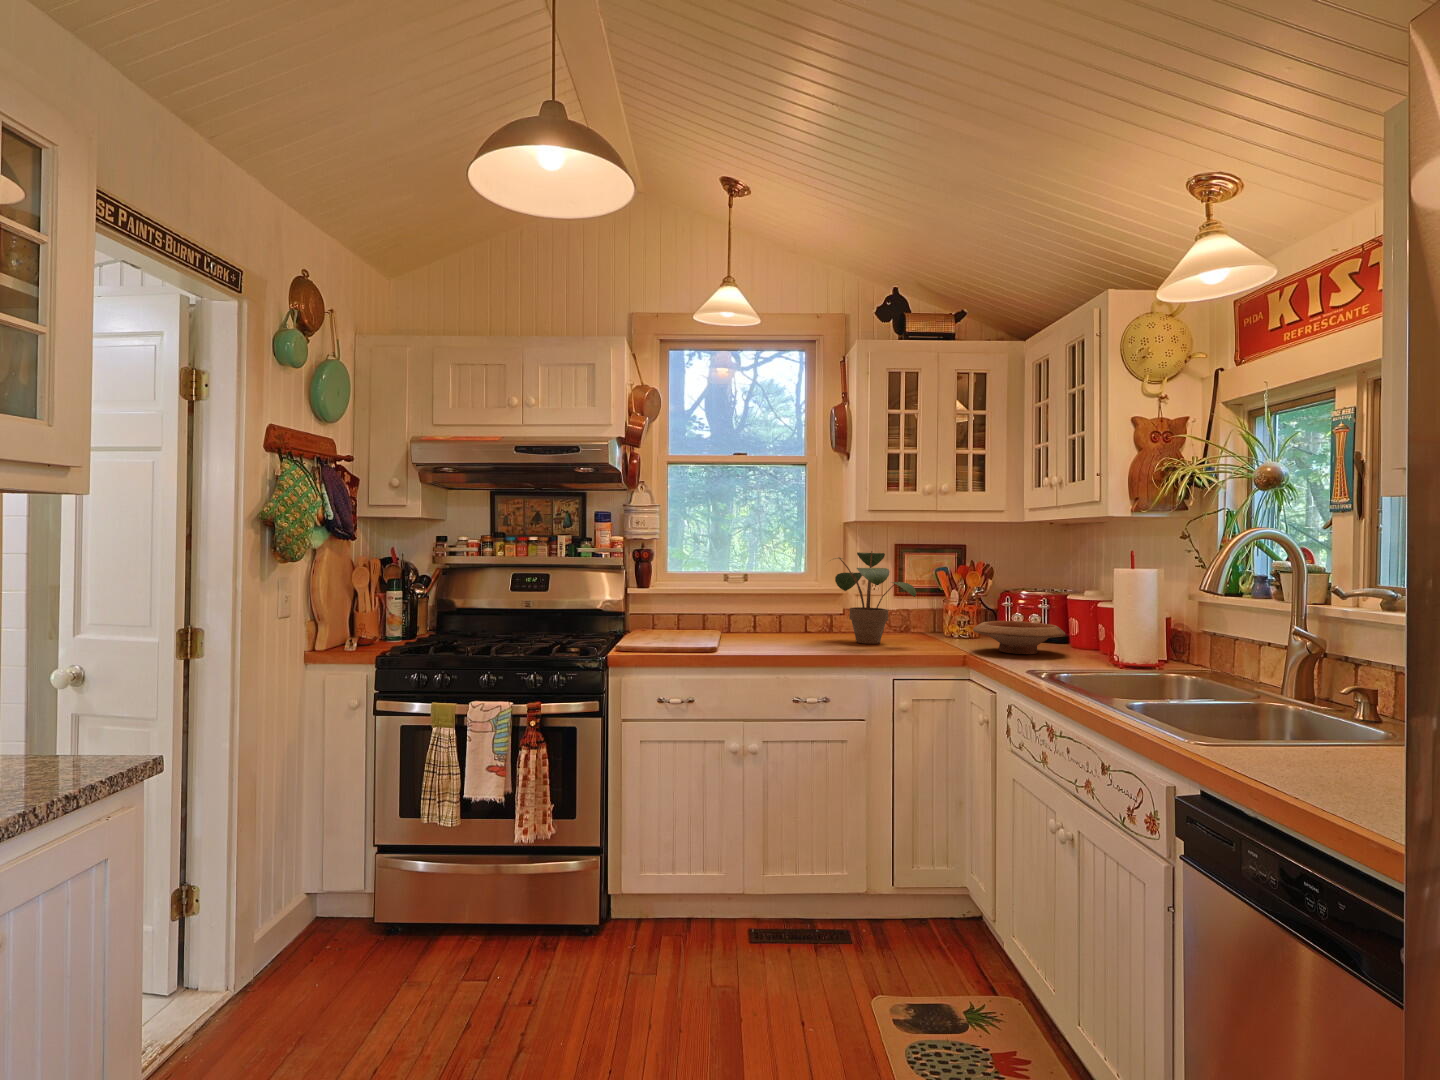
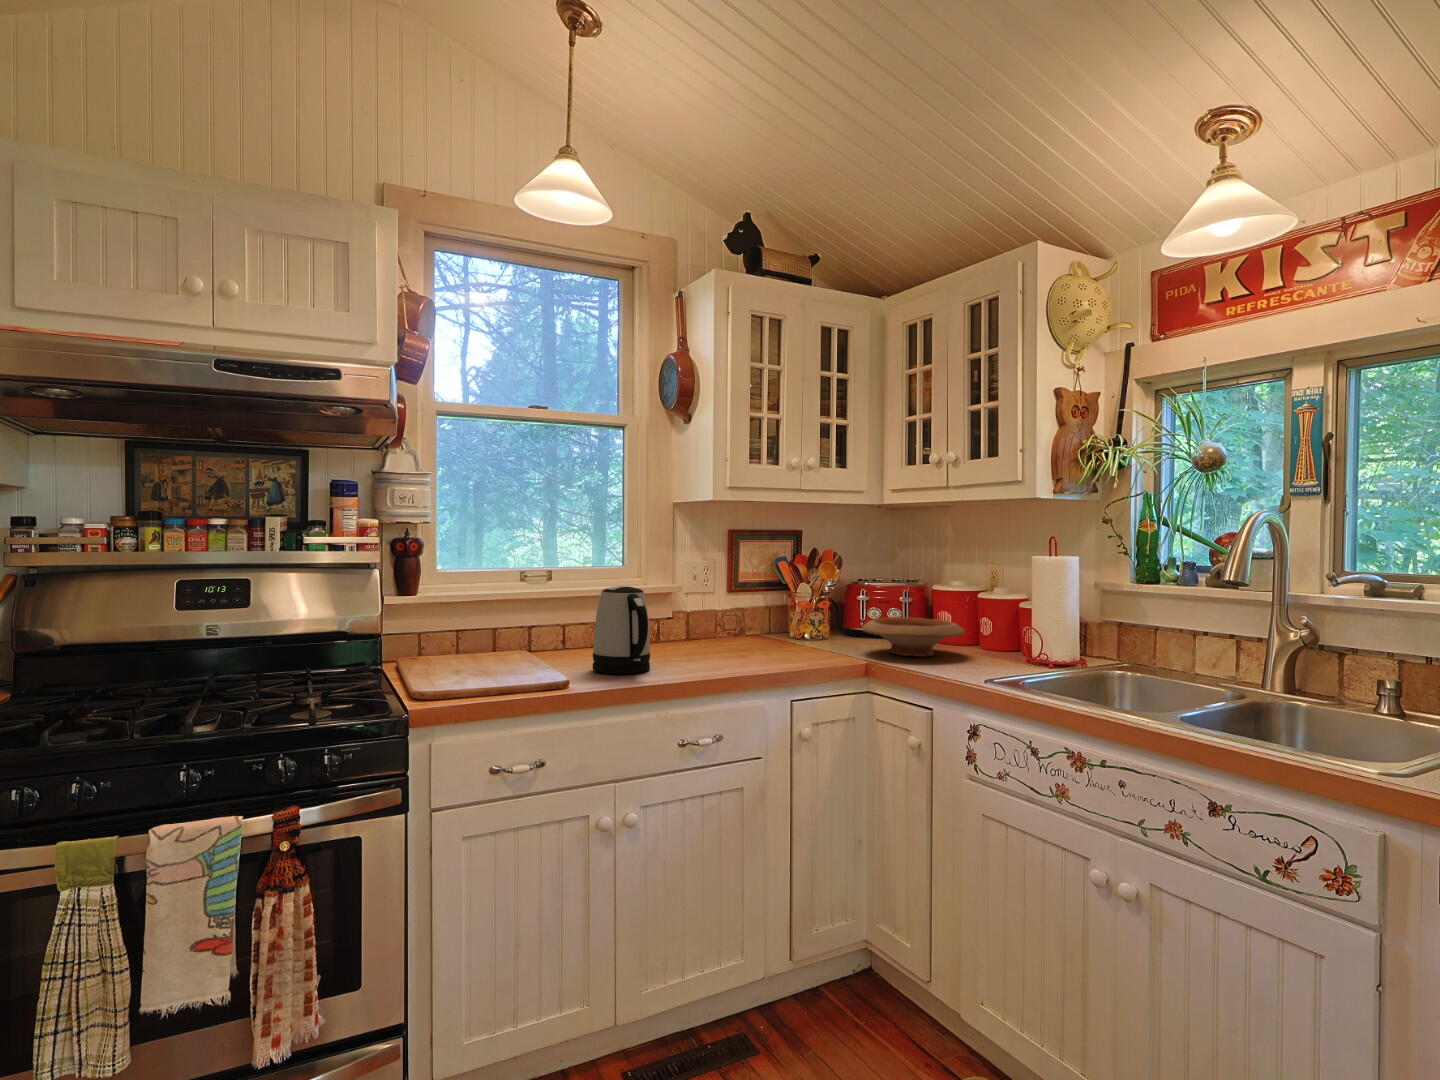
potted plant: present [835,551,916,644] -> none [680,538,795,655]
kettle: none [745,585,786,648] -> present [593,586,650,673]

